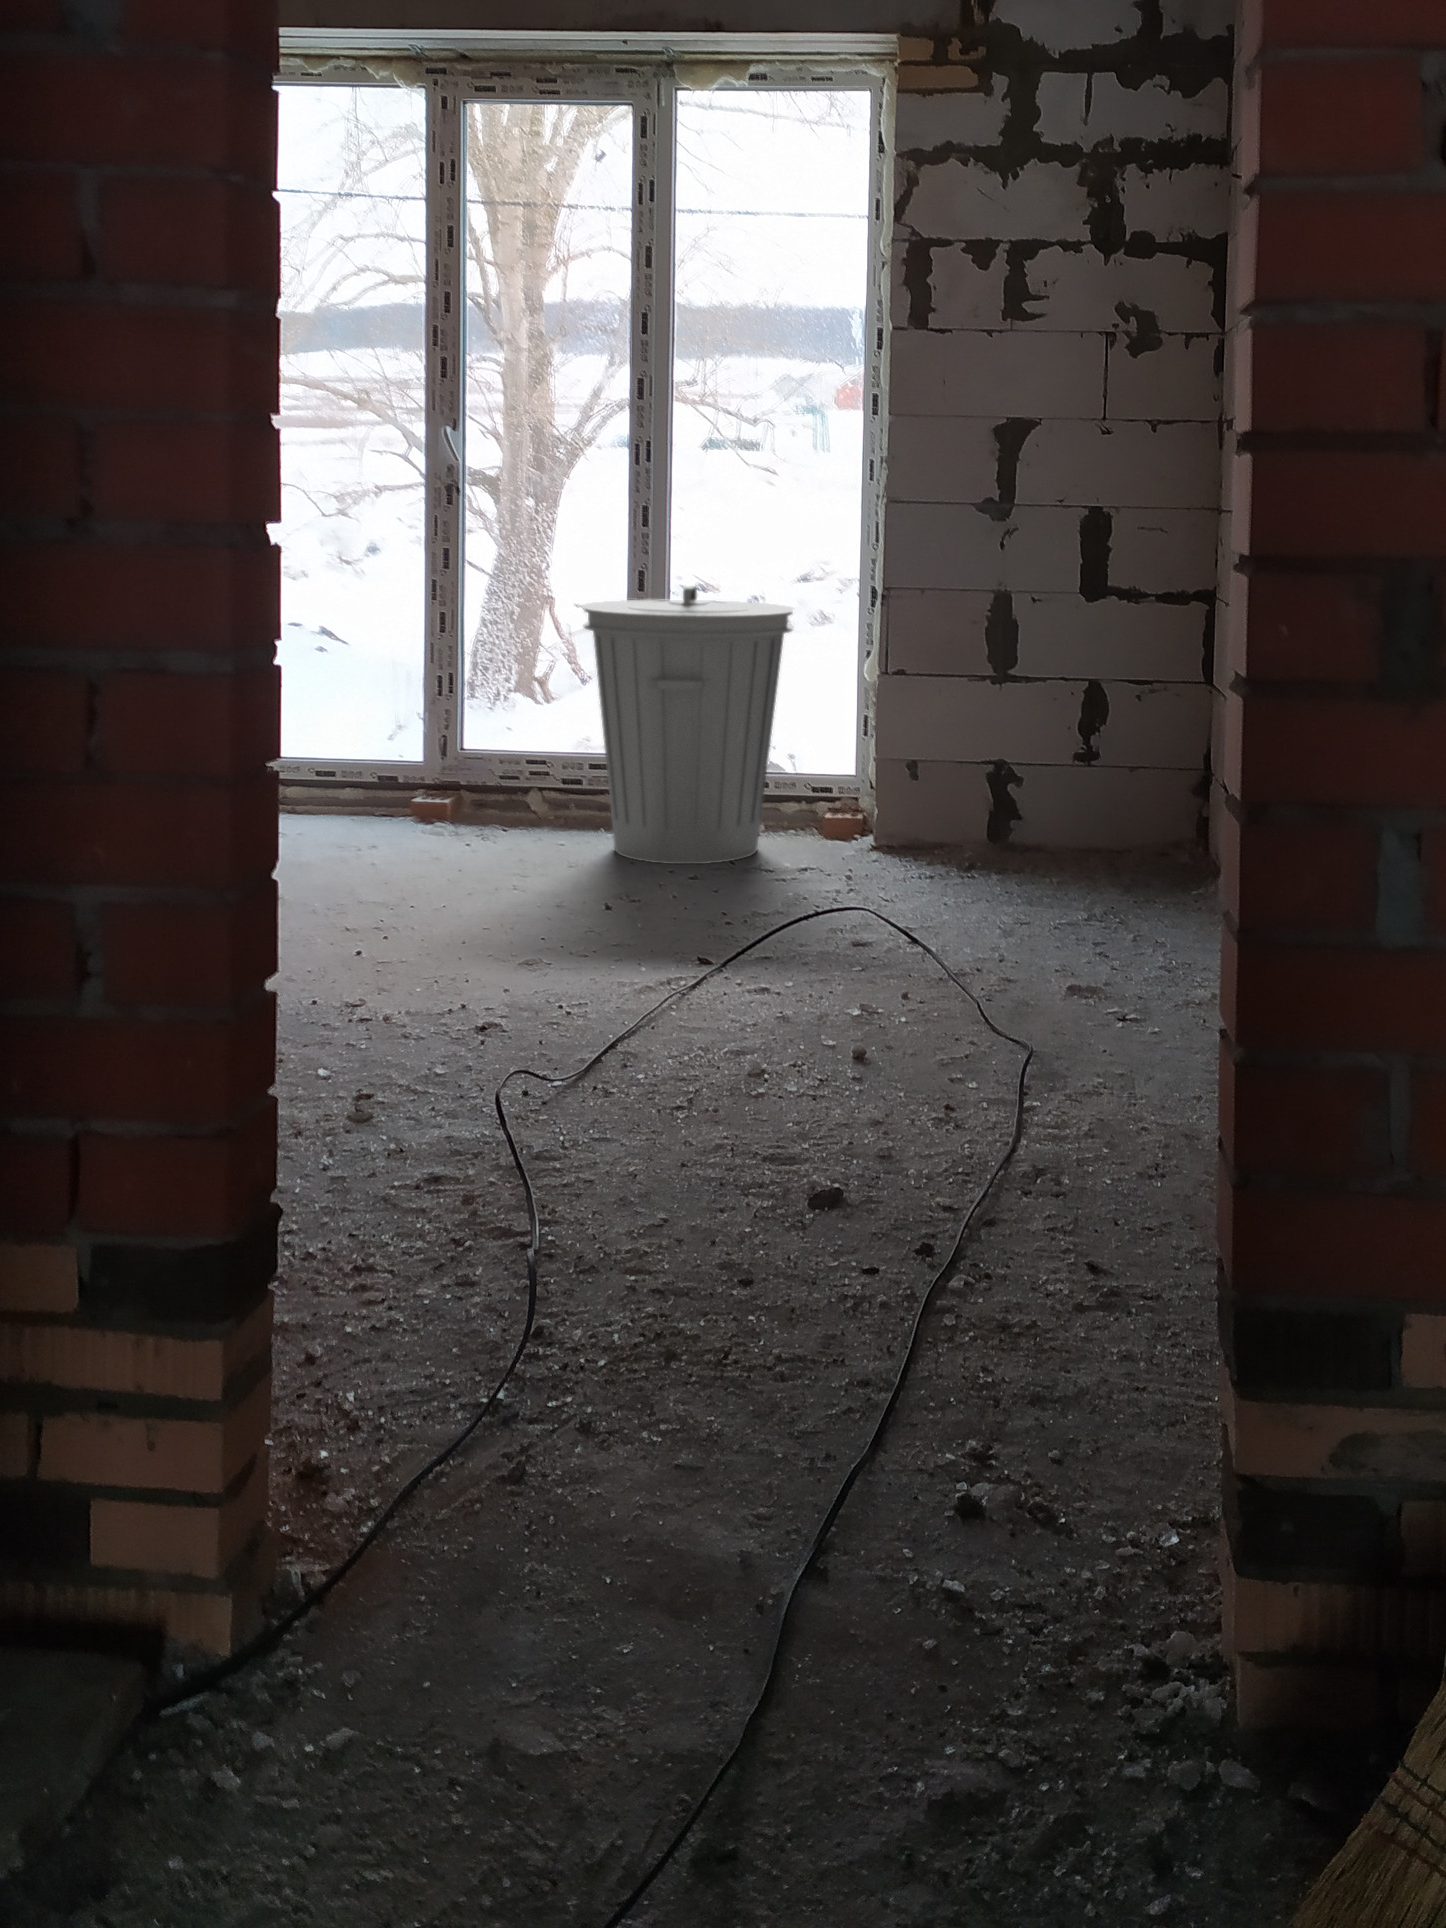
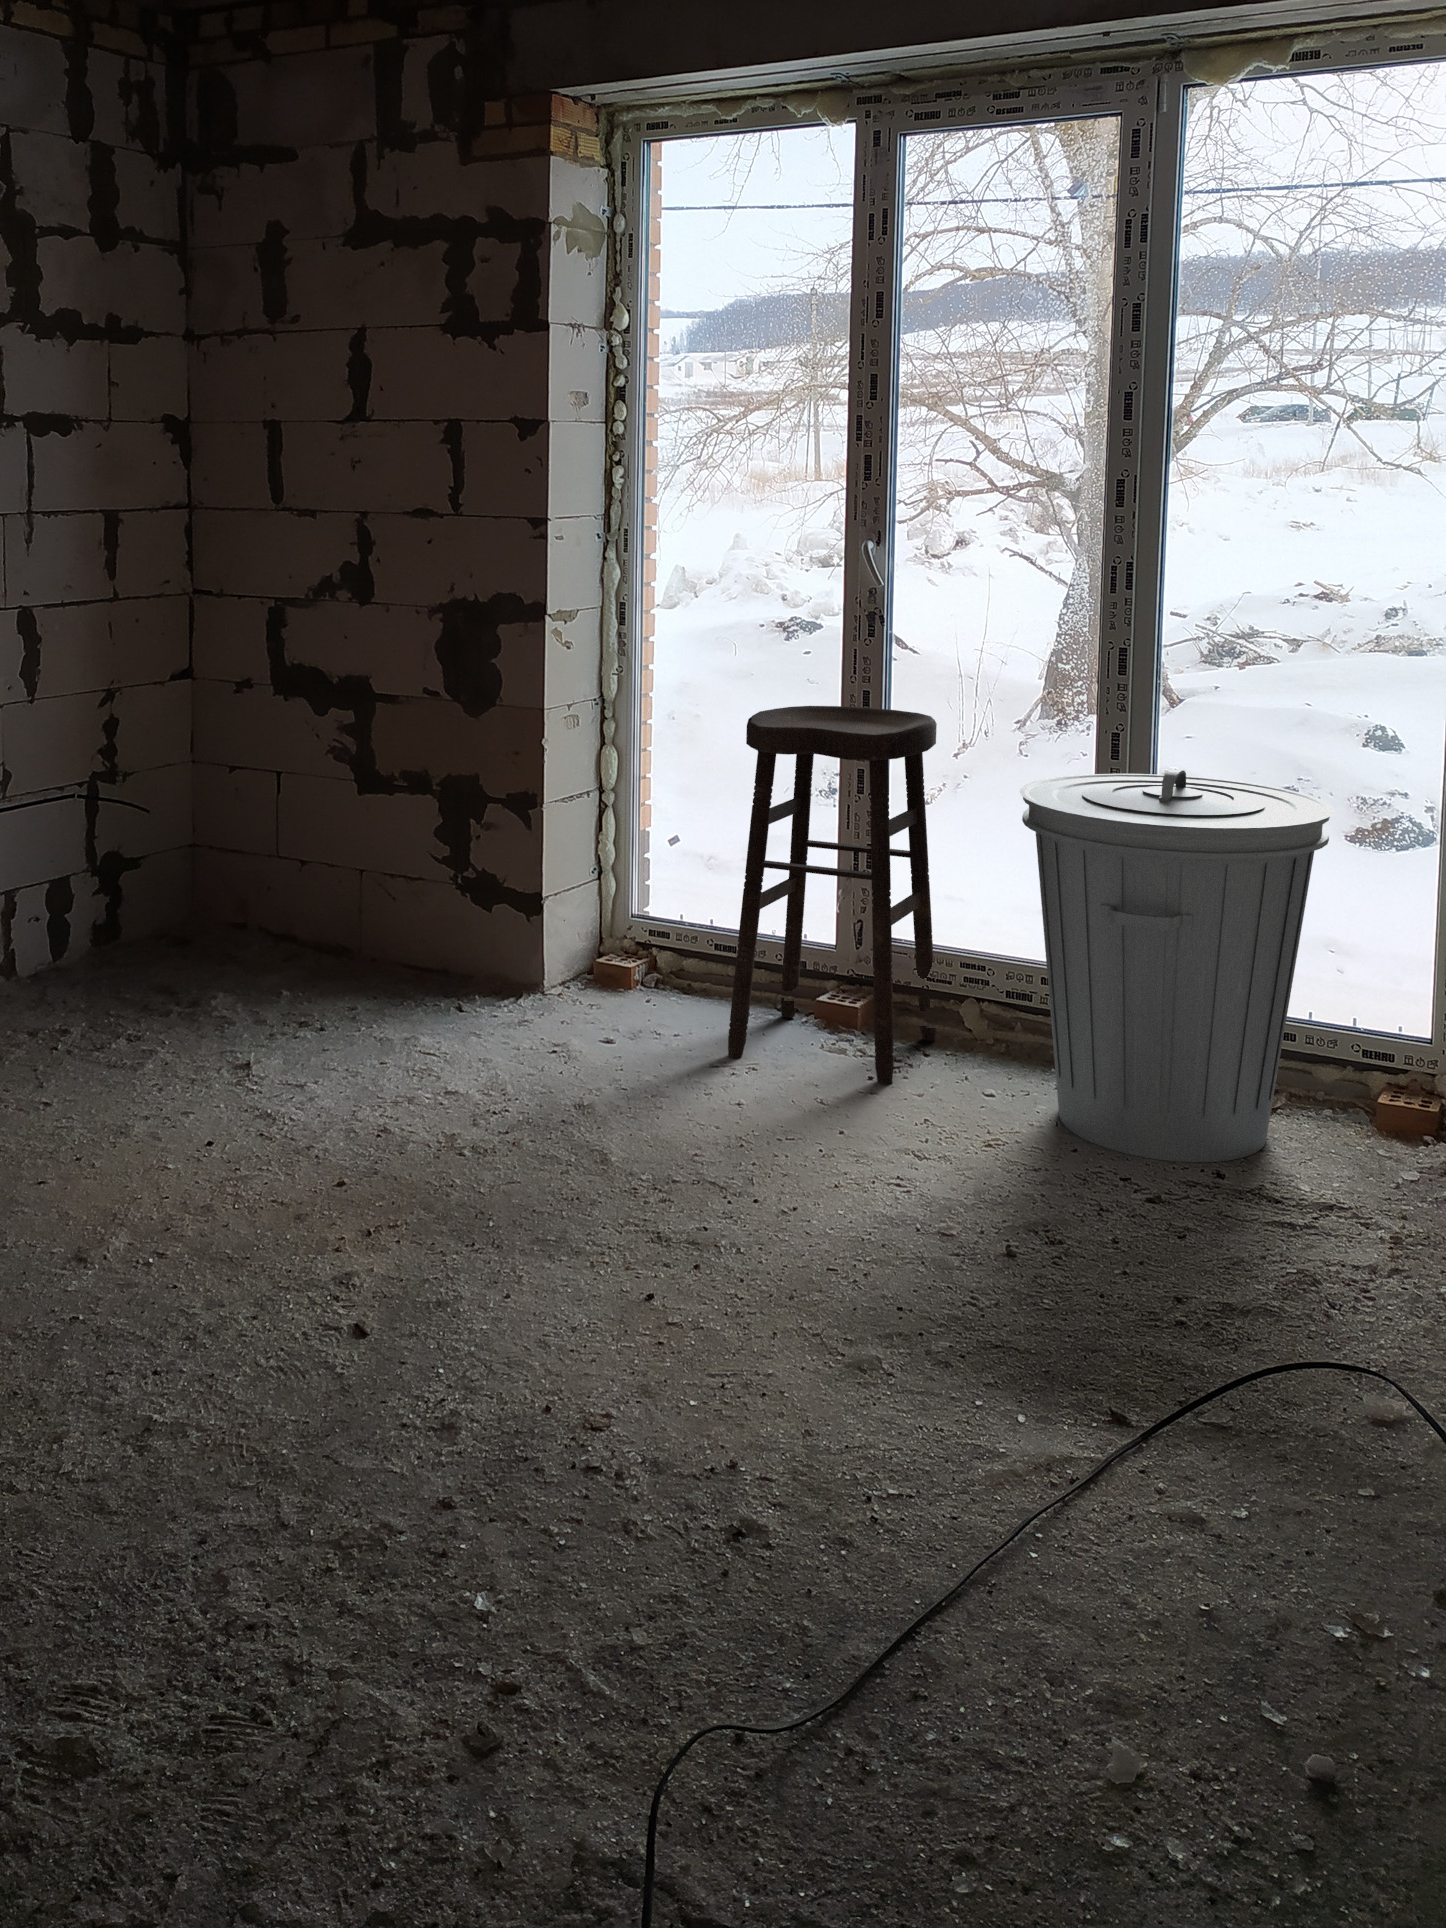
stool: none [348,561,510,848] -> present [728,706,937,1085]

